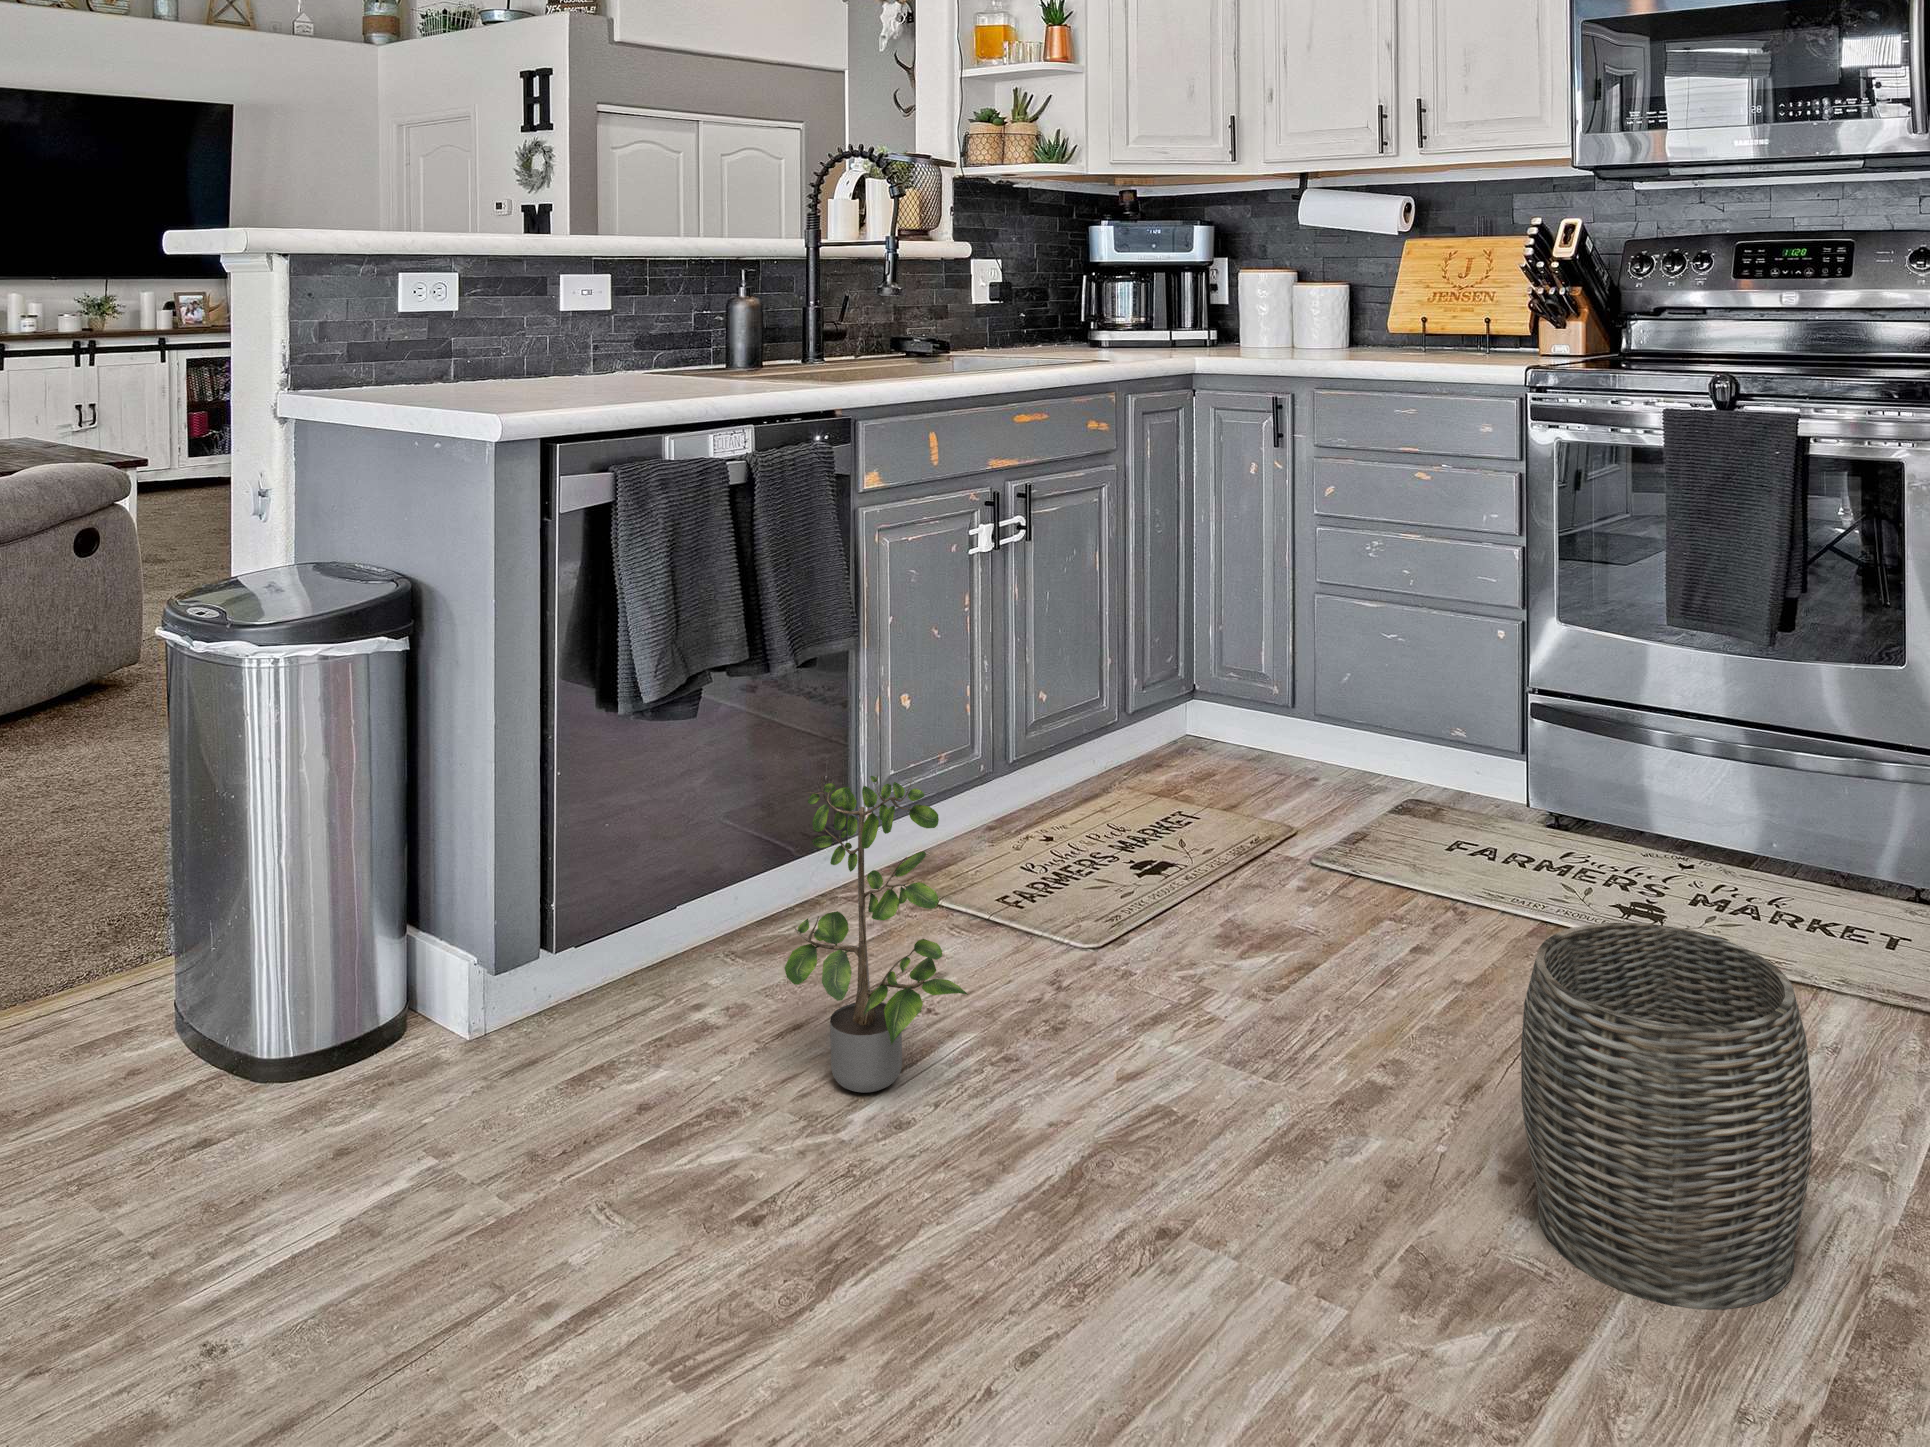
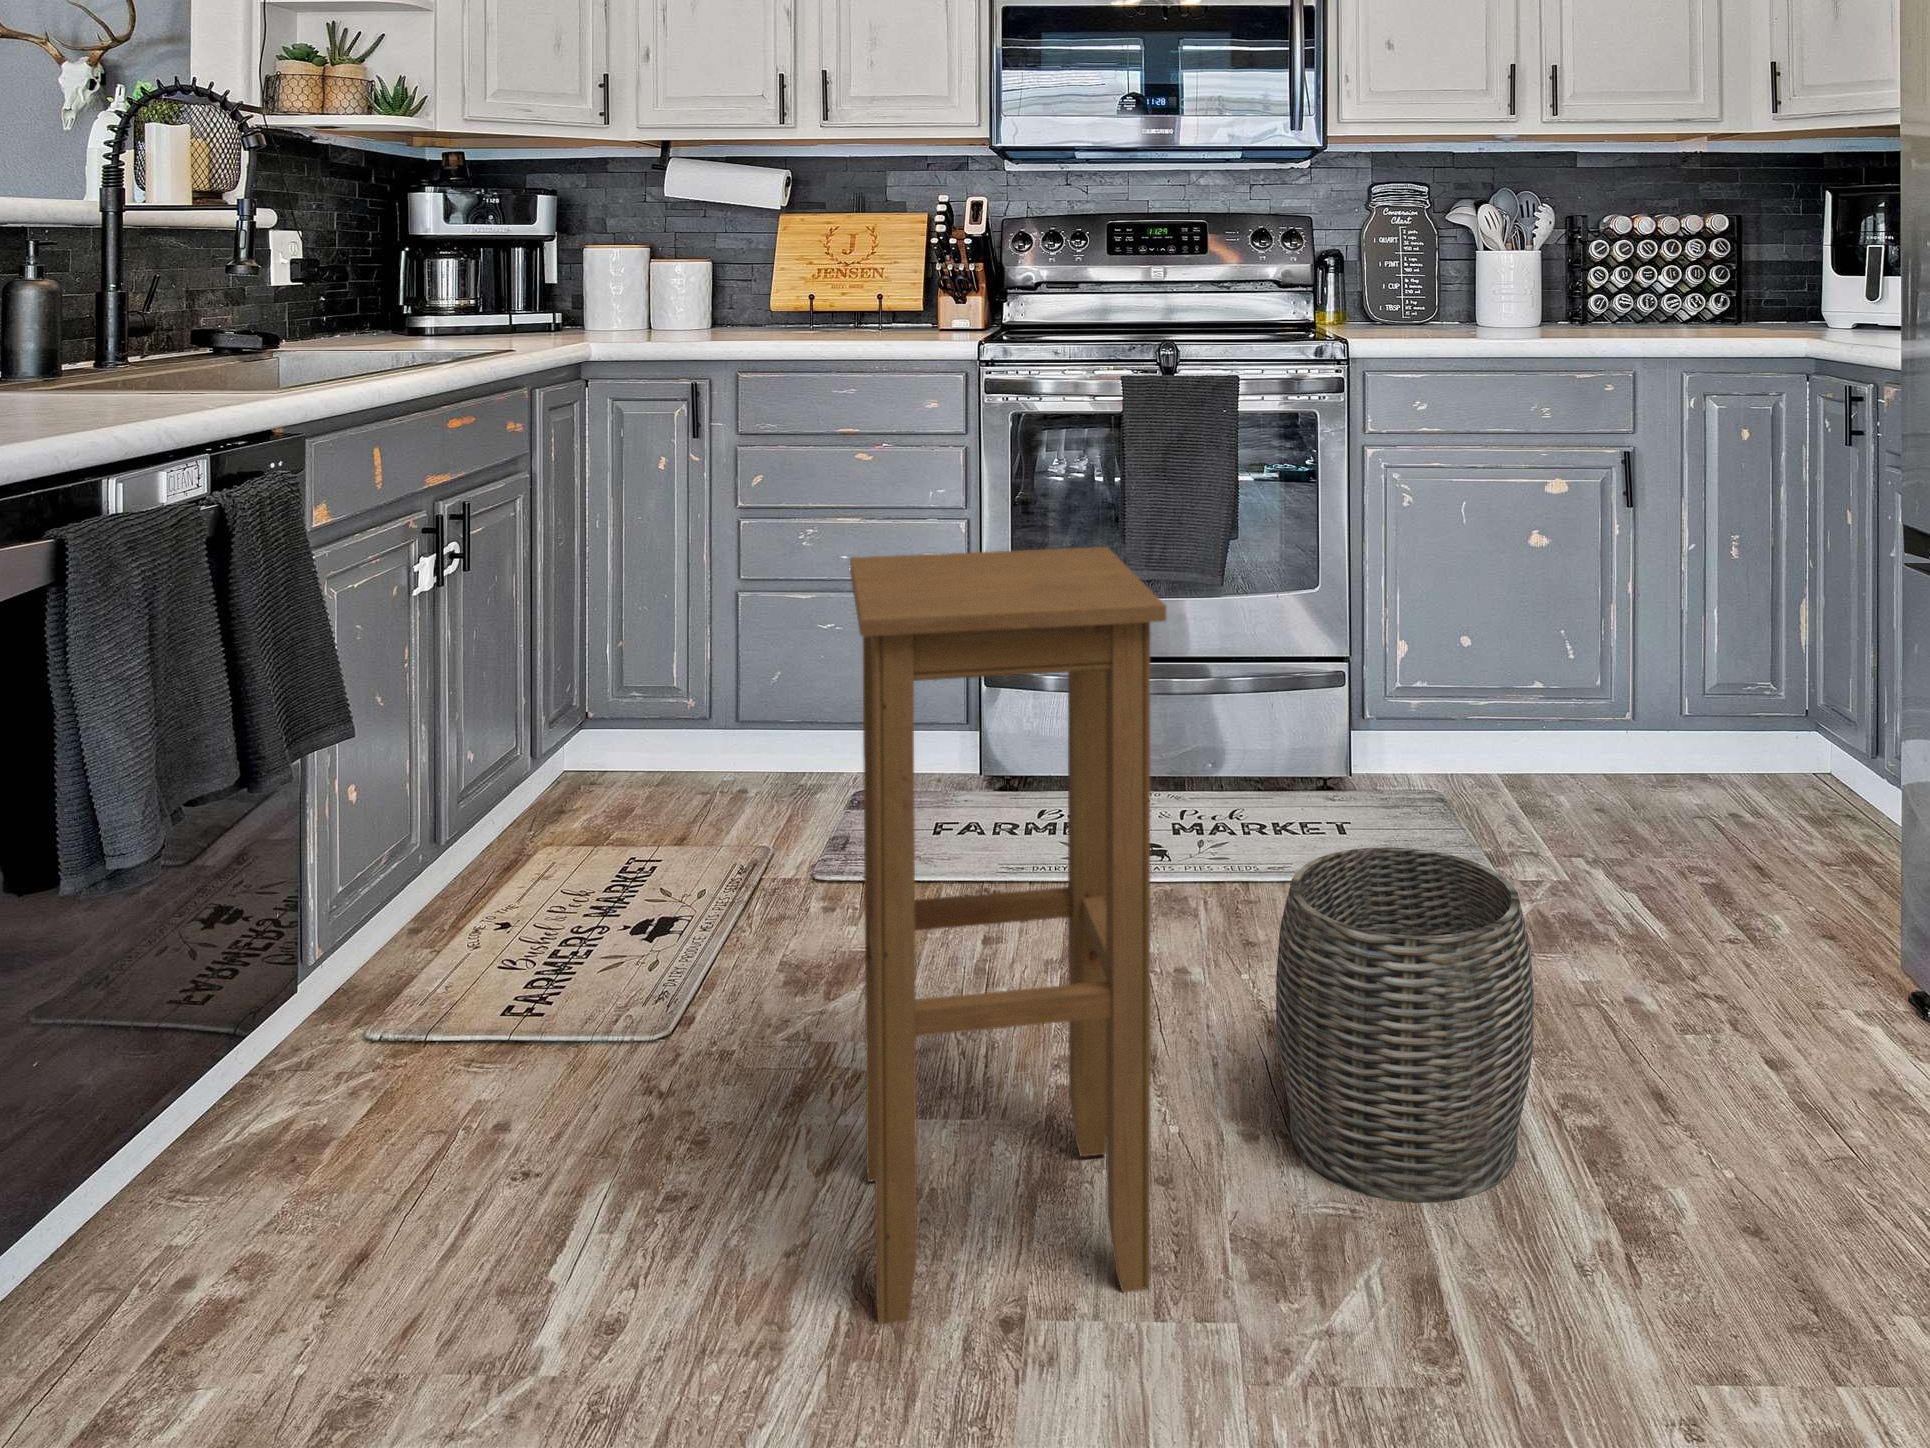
stool: none [1049,557,1368,1255] -> present [850,547,1166,1324]
potted plant: present [785,776,968,1093] -> none [413,873,683,1313]

